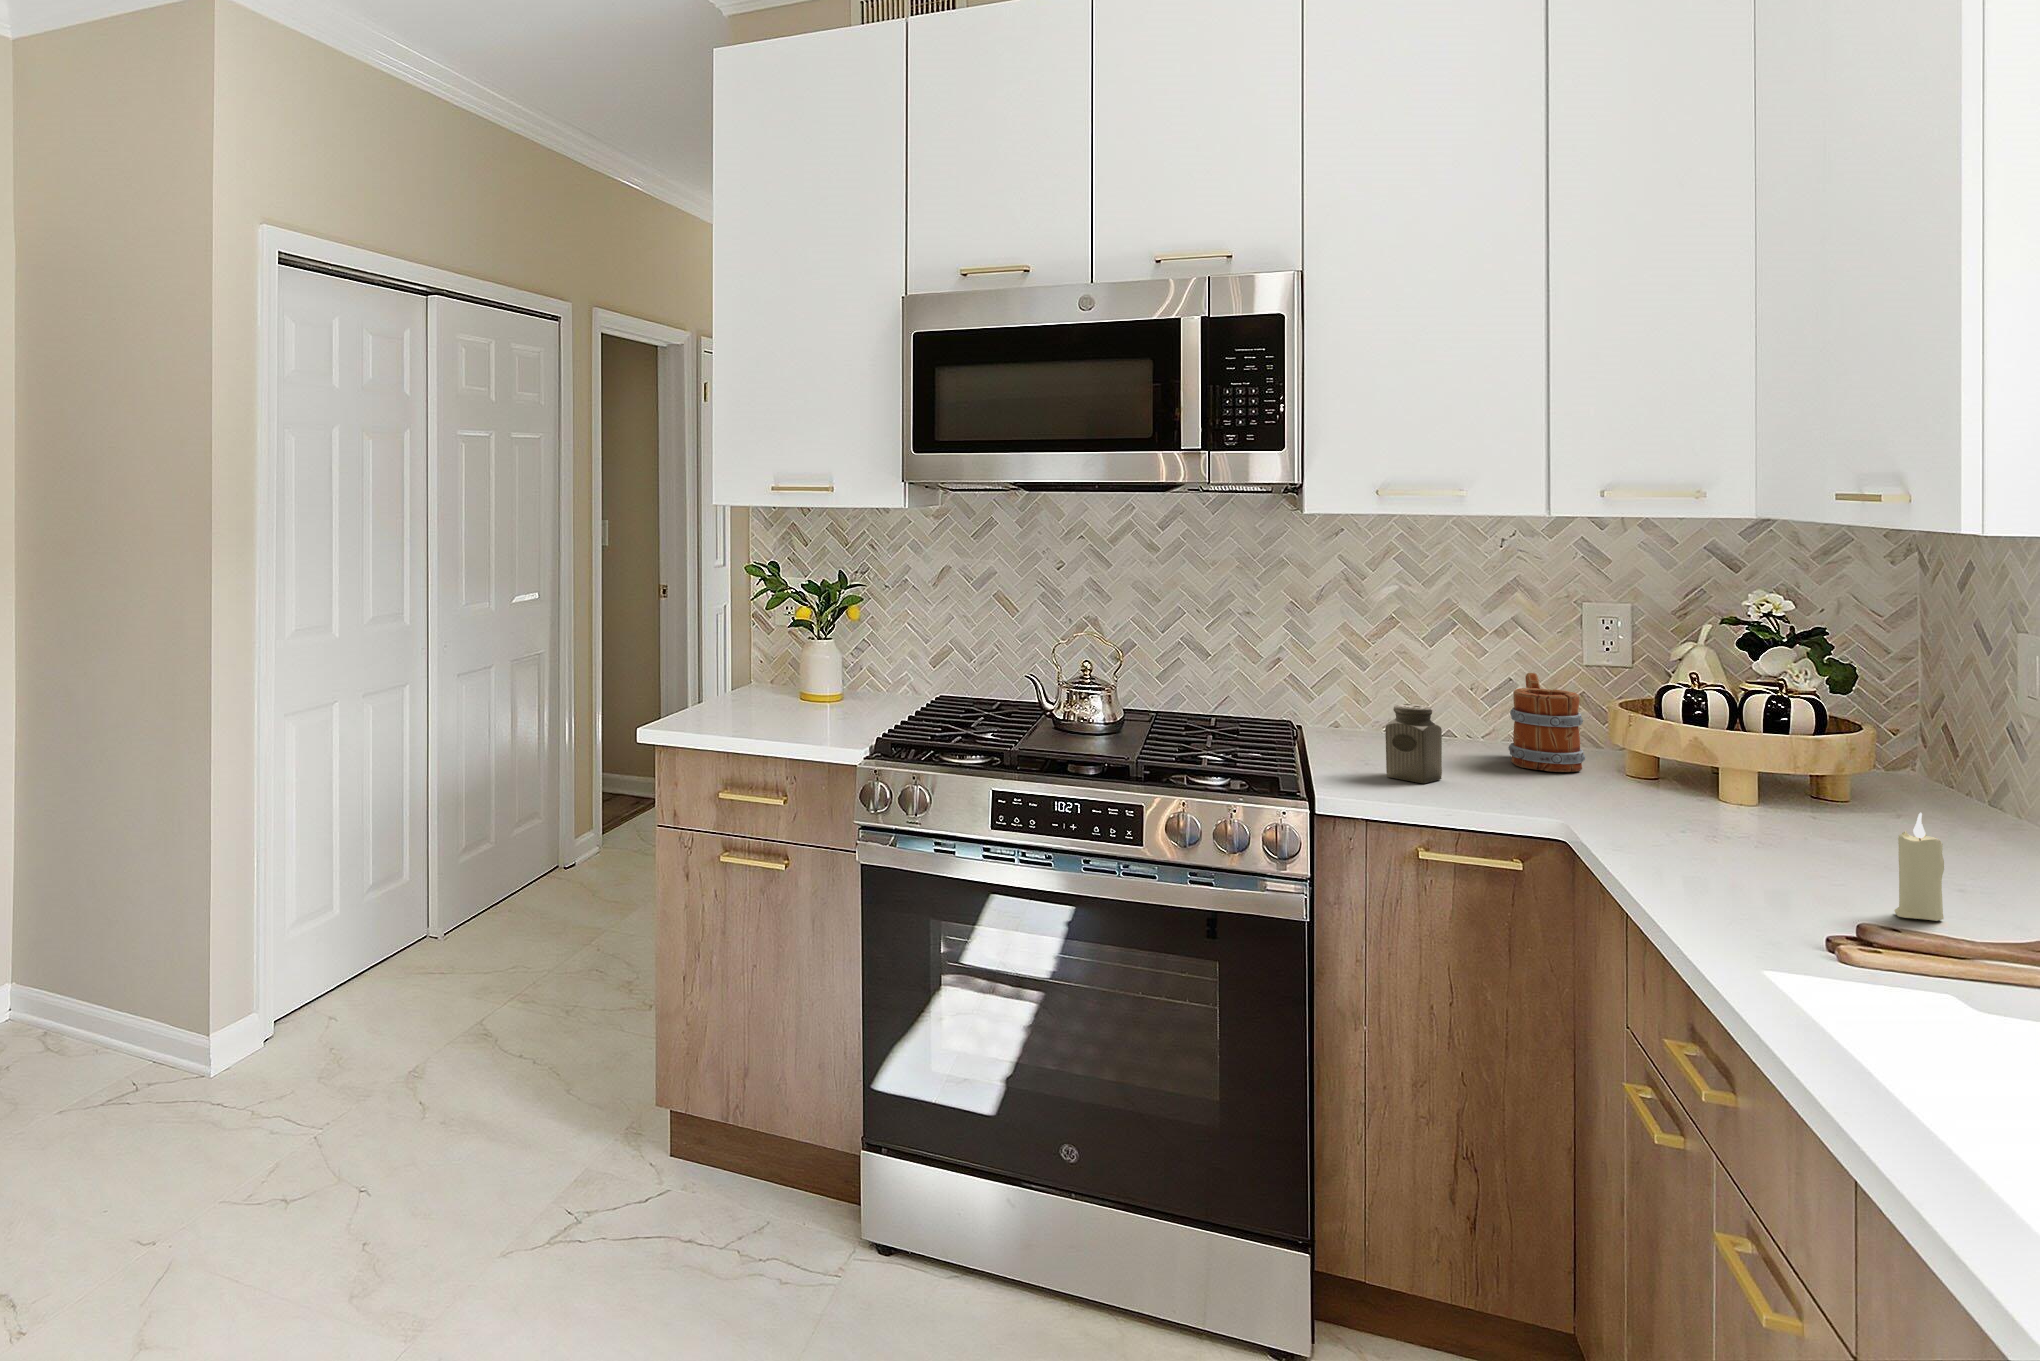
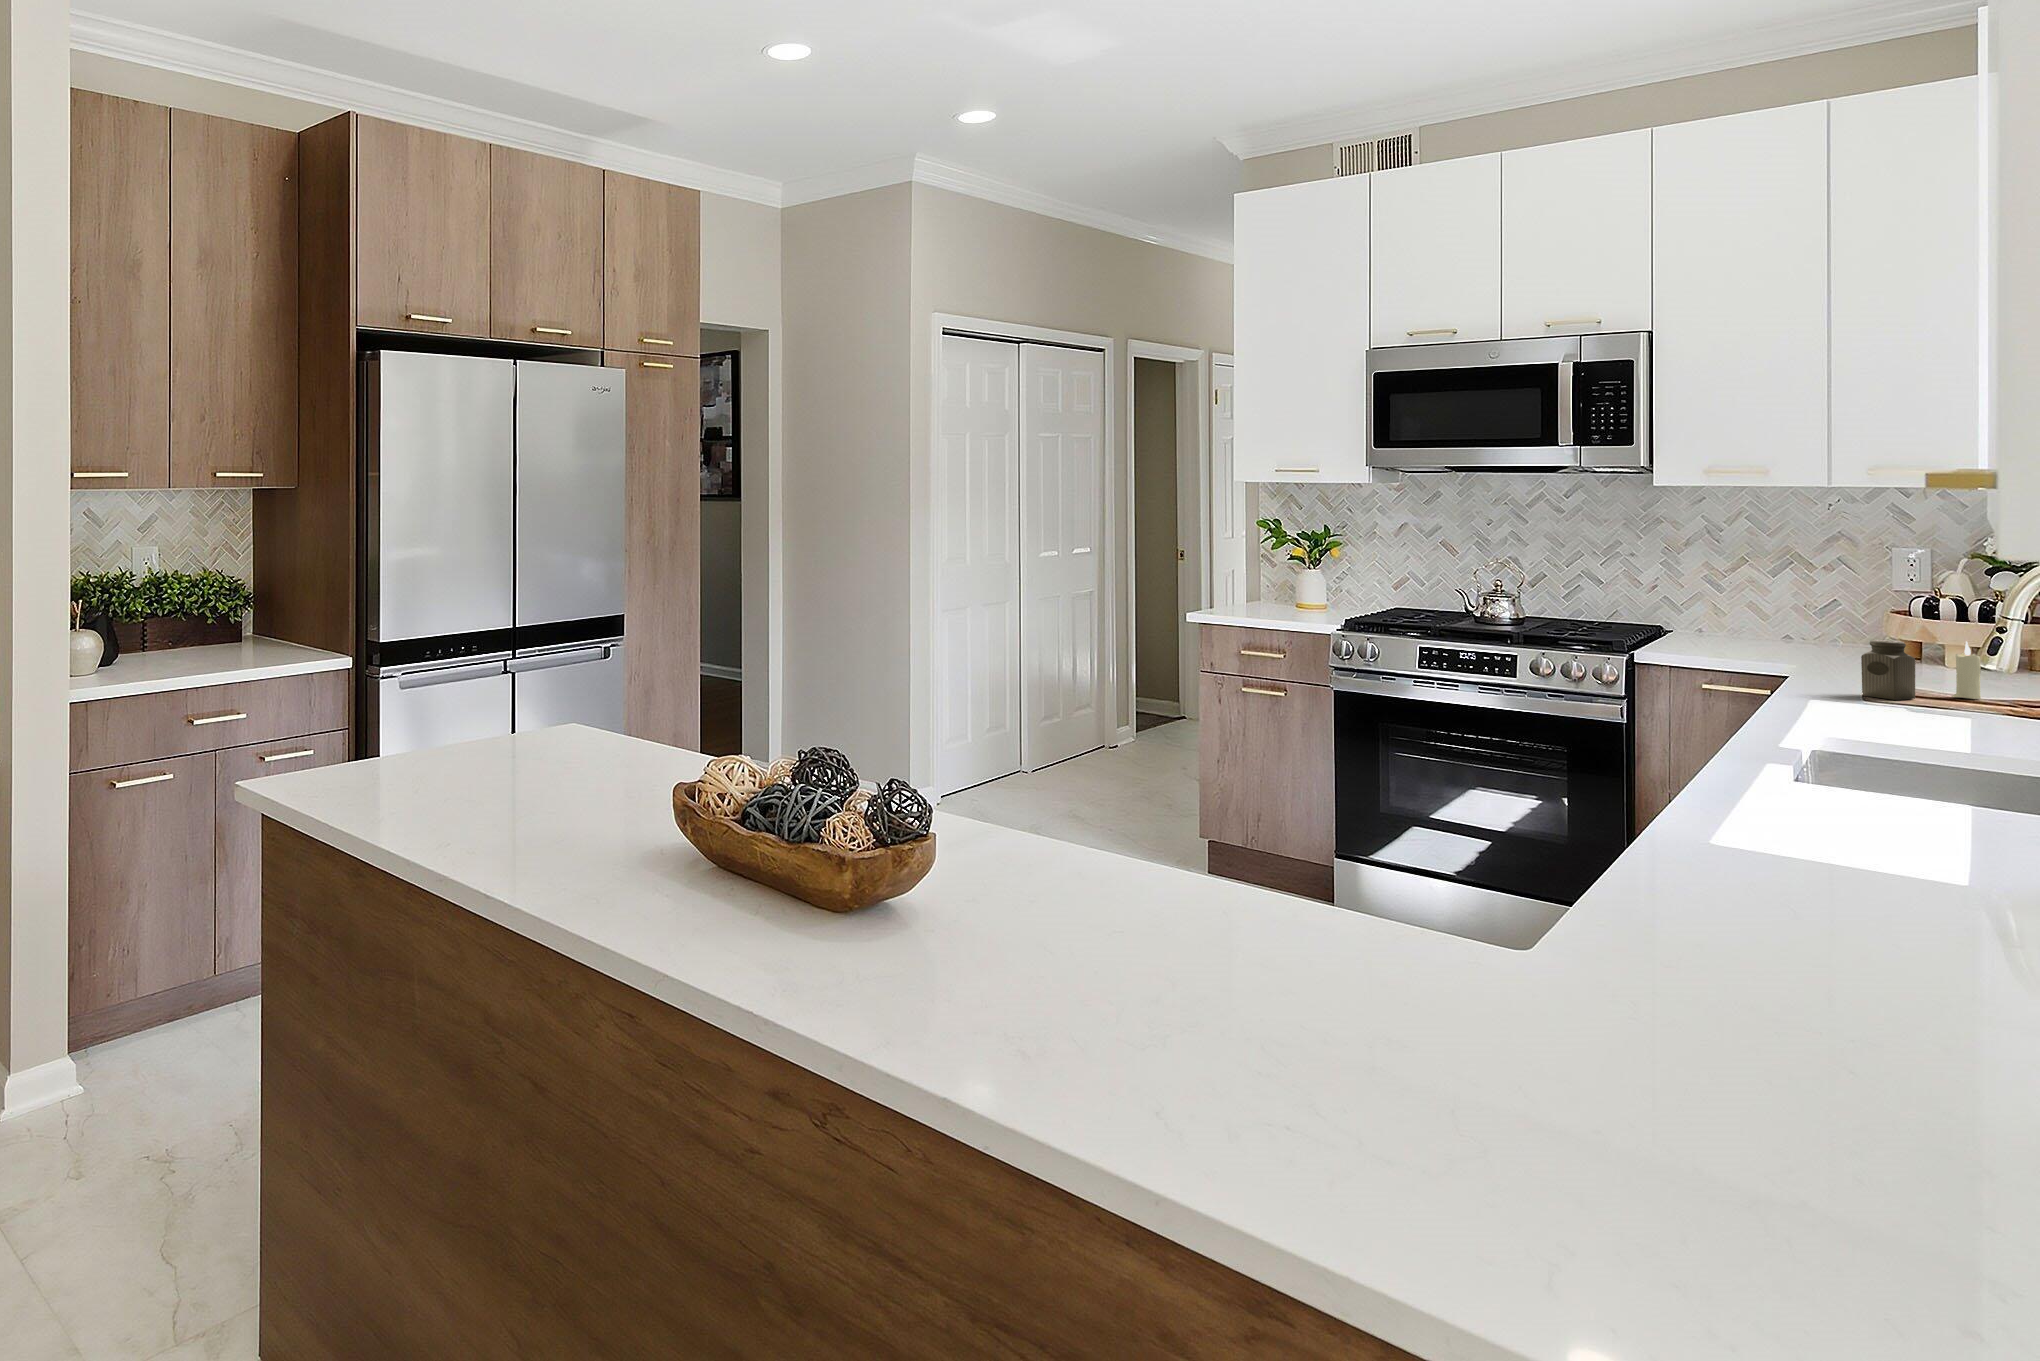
mug: present [1508,673,1585,772] -> none [1807,593,1861,654]
salt shaker: present [1385,704,1442,783] -> present [1861,639,1915,700]

